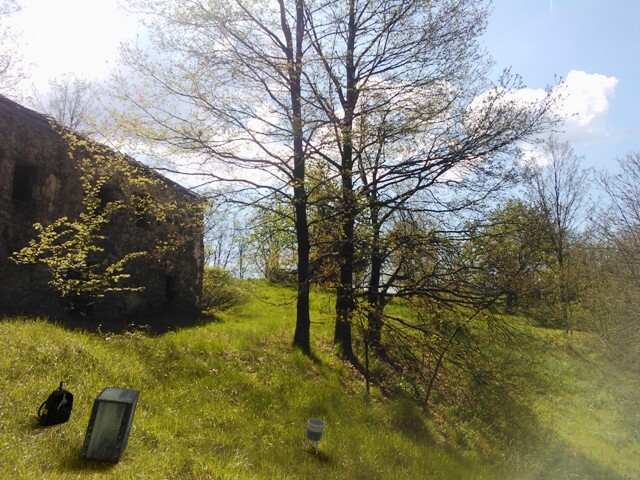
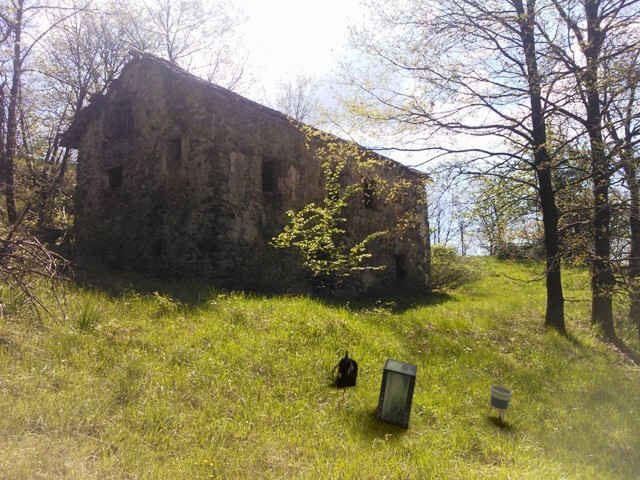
planter: present [303,418,325,454] -> present [487,385,512,423]

